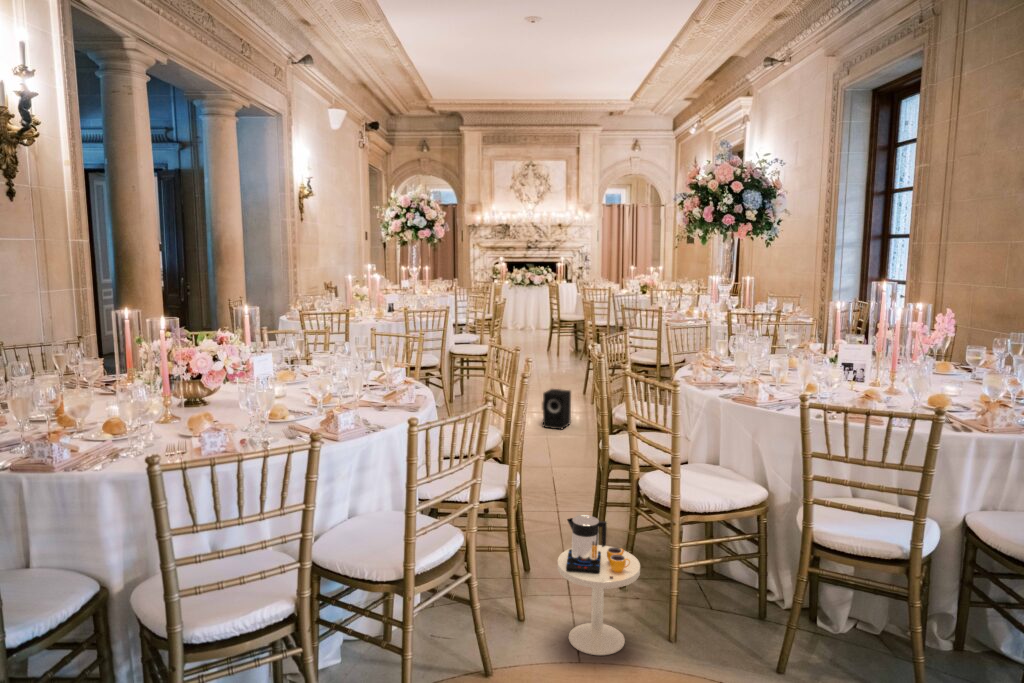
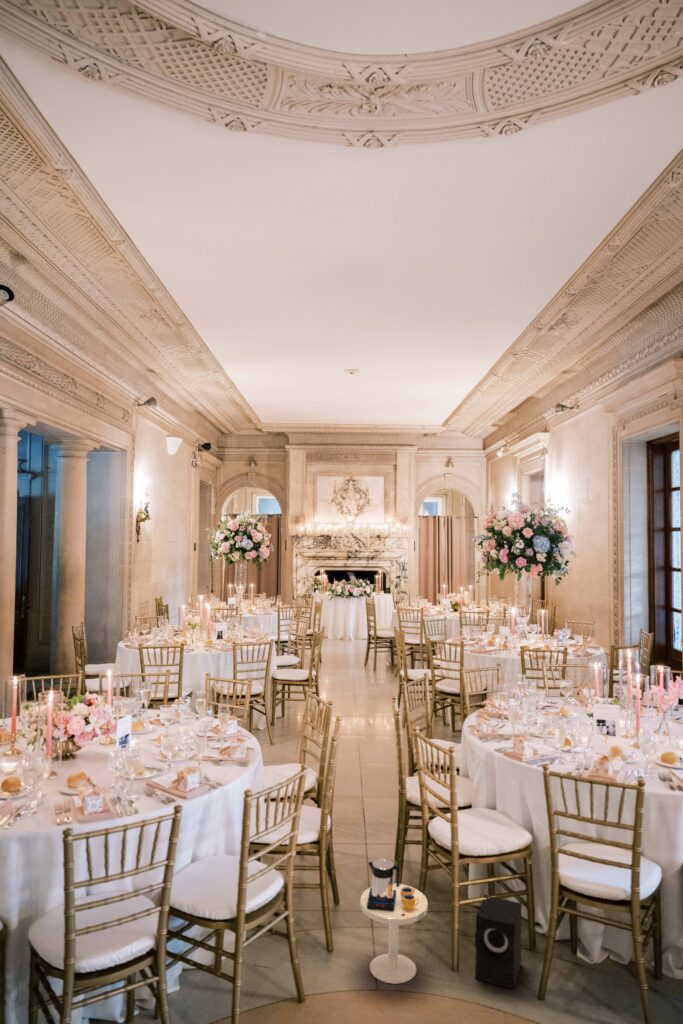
speaker: present [542,389,571,429] -> present [475,895,522,988]

